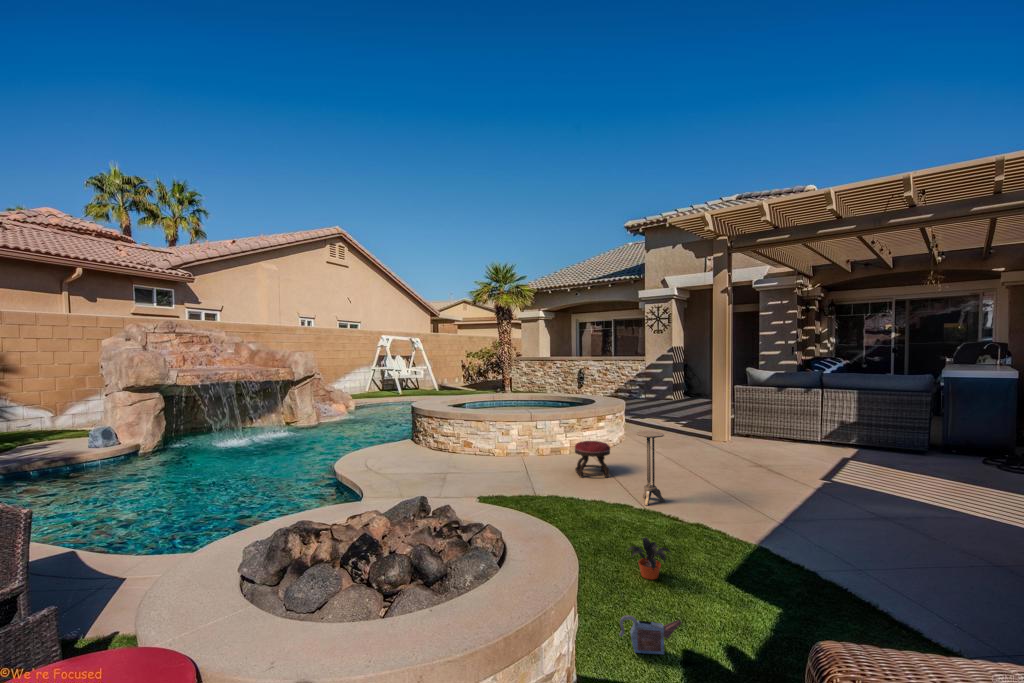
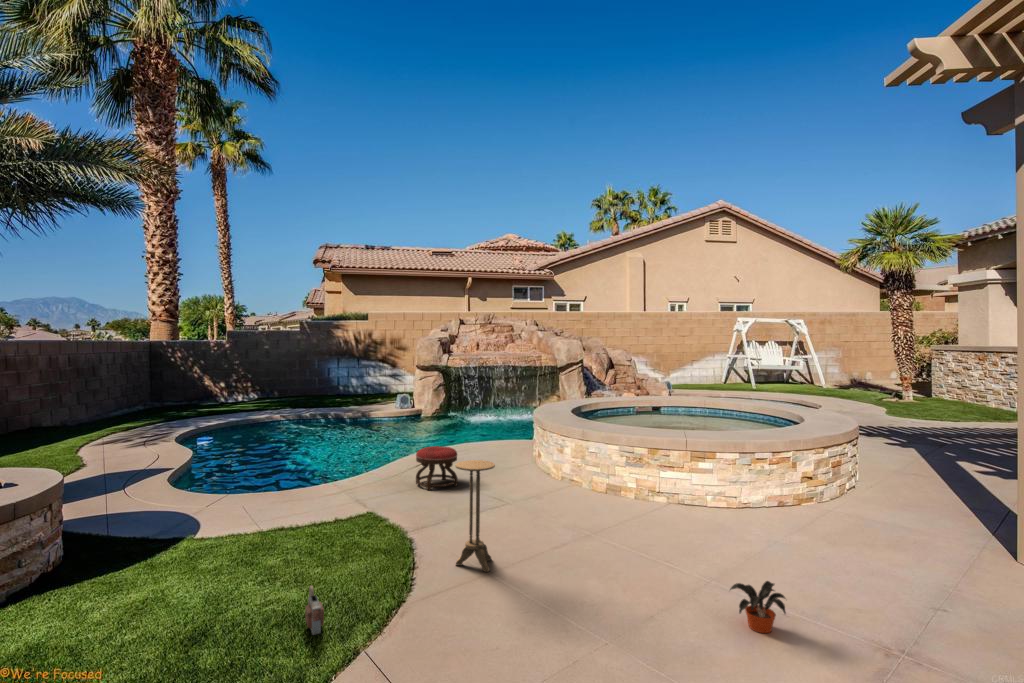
ottoman: present [575,441,610,478] -> present [416,446,458,490]
potted plant: present [629,537,671,580] -> present [730,581,786,633]
watering can: present [619,615,682,654] -> present [305,586,324,635]

